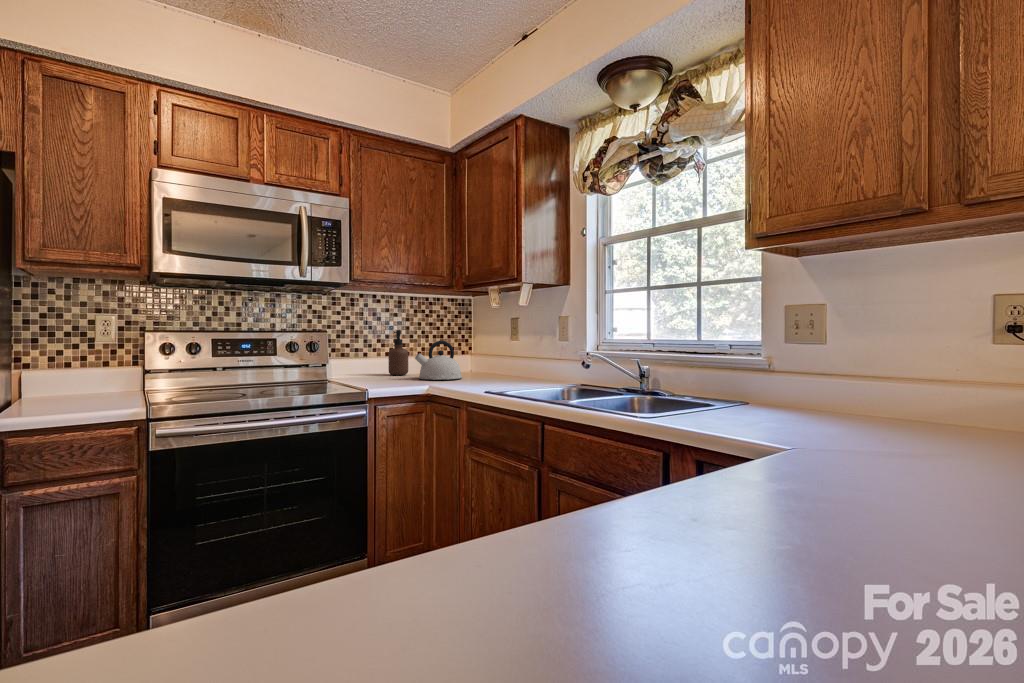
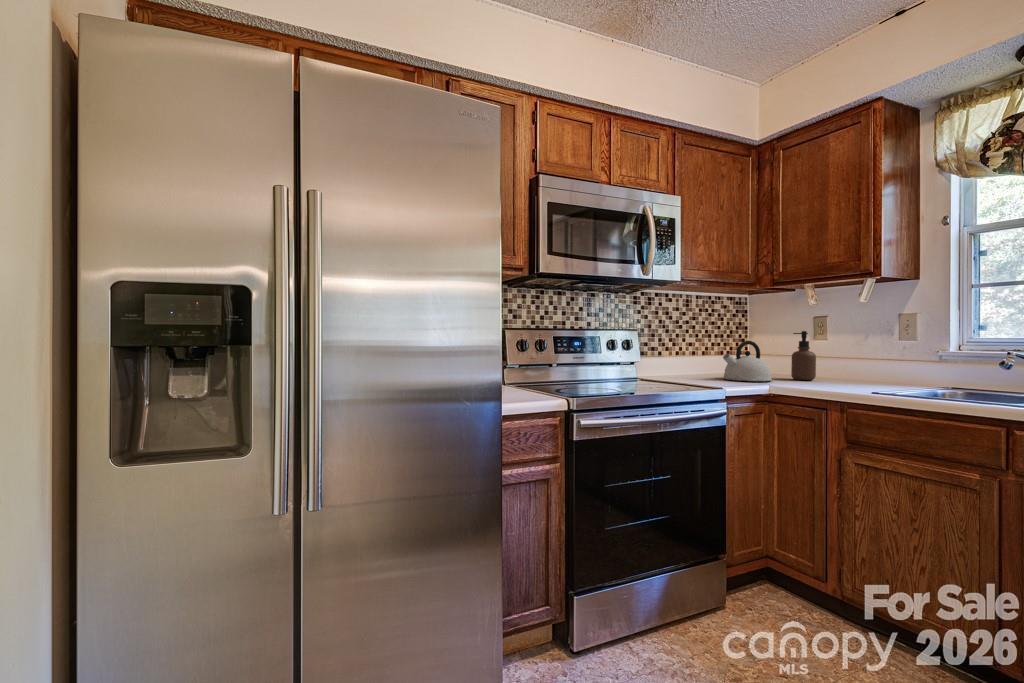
soap dispenser: present [388,330,408,375] -> present [791,331,816,380]

